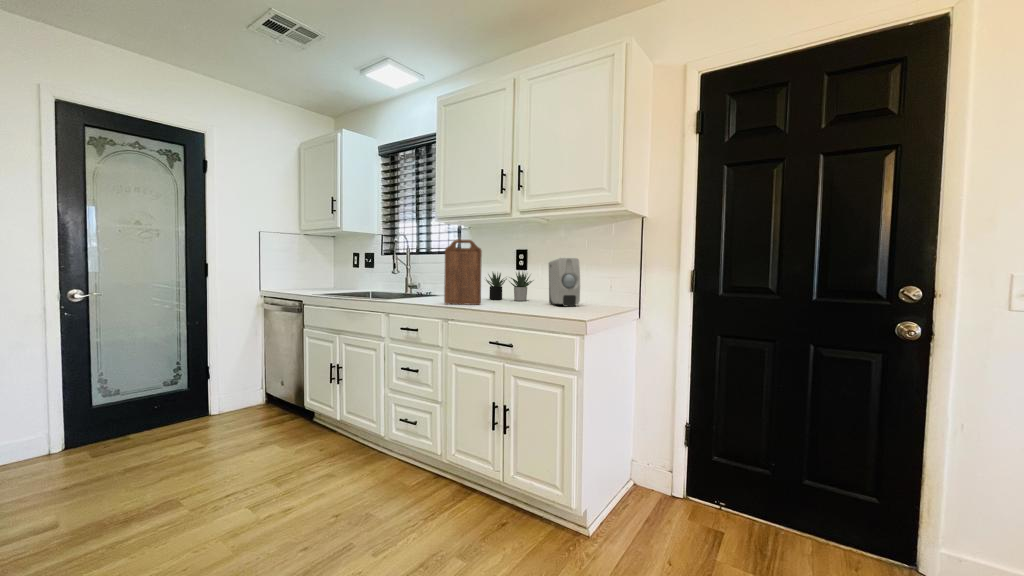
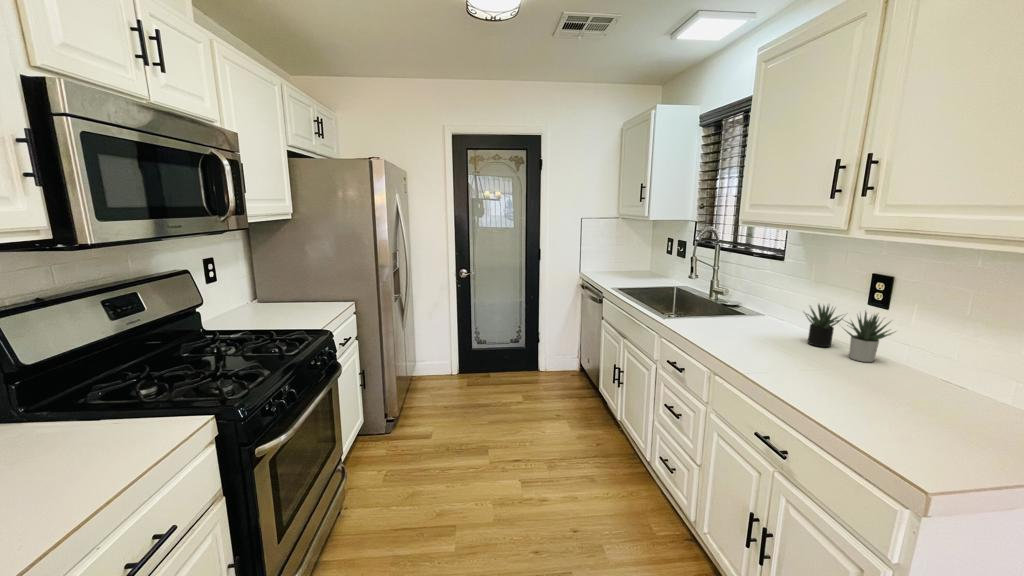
cutting board: present [444,240,482,305] -> none [721,266,783,361]
soap dispenser: present [549,258,580,306] -> none [909,317,994,416]

